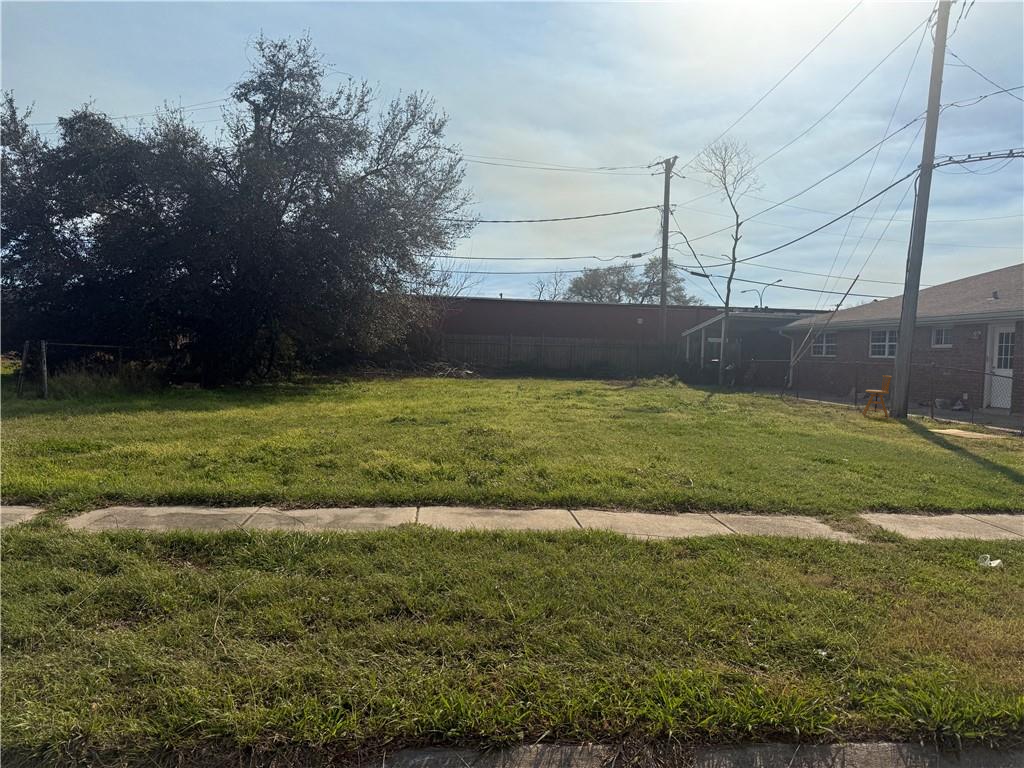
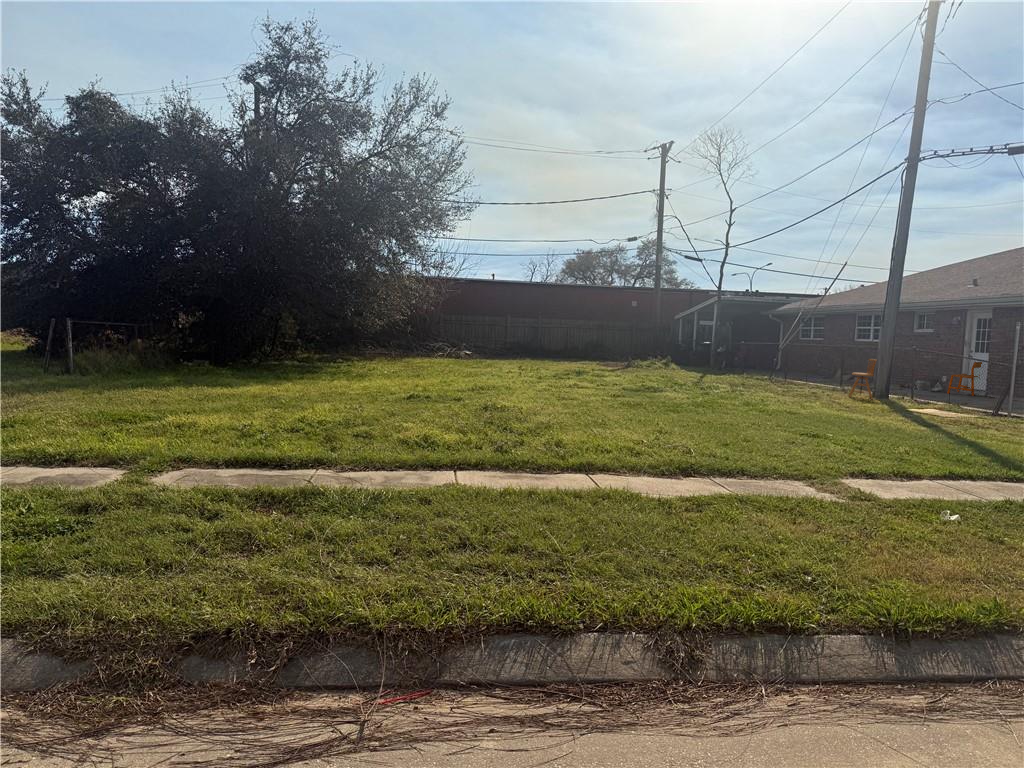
bench: none [967,377,1006,413] -> present [947,362,982,396]

